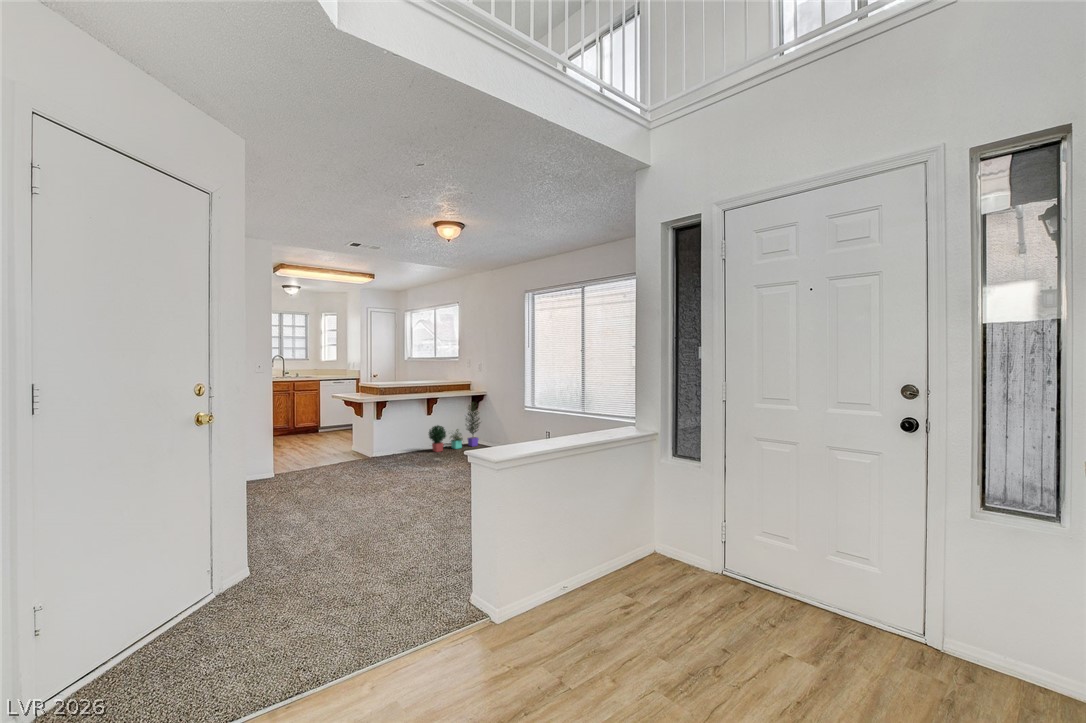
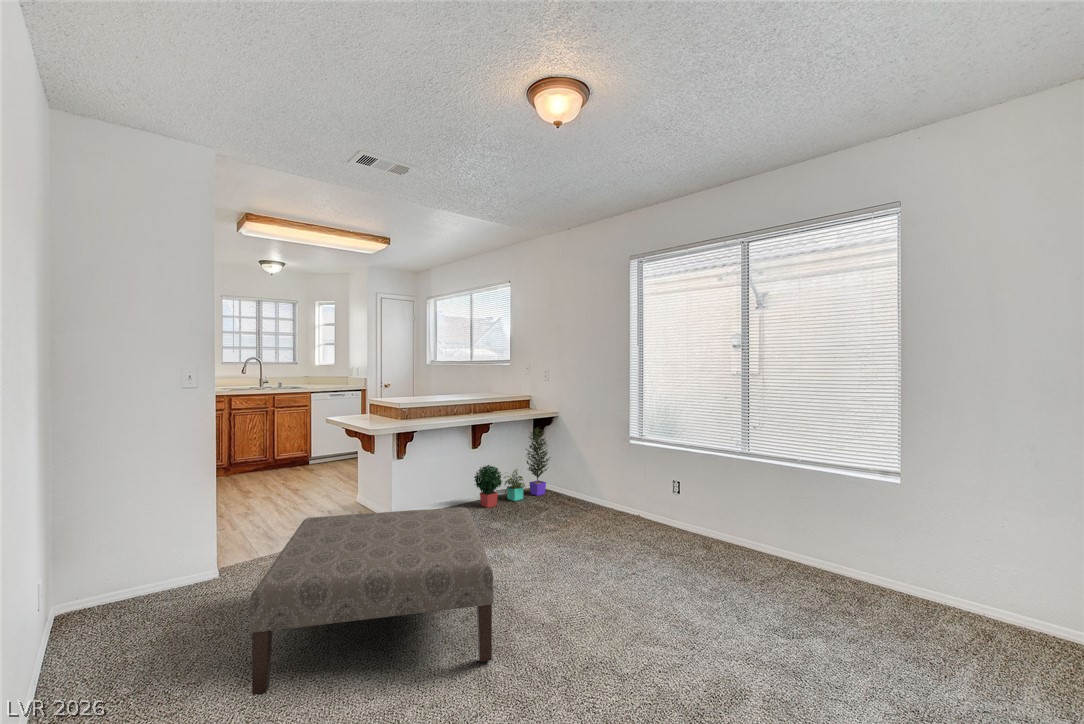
ottoman: none [297,440,414,512] -> present [249,507,494,695]

